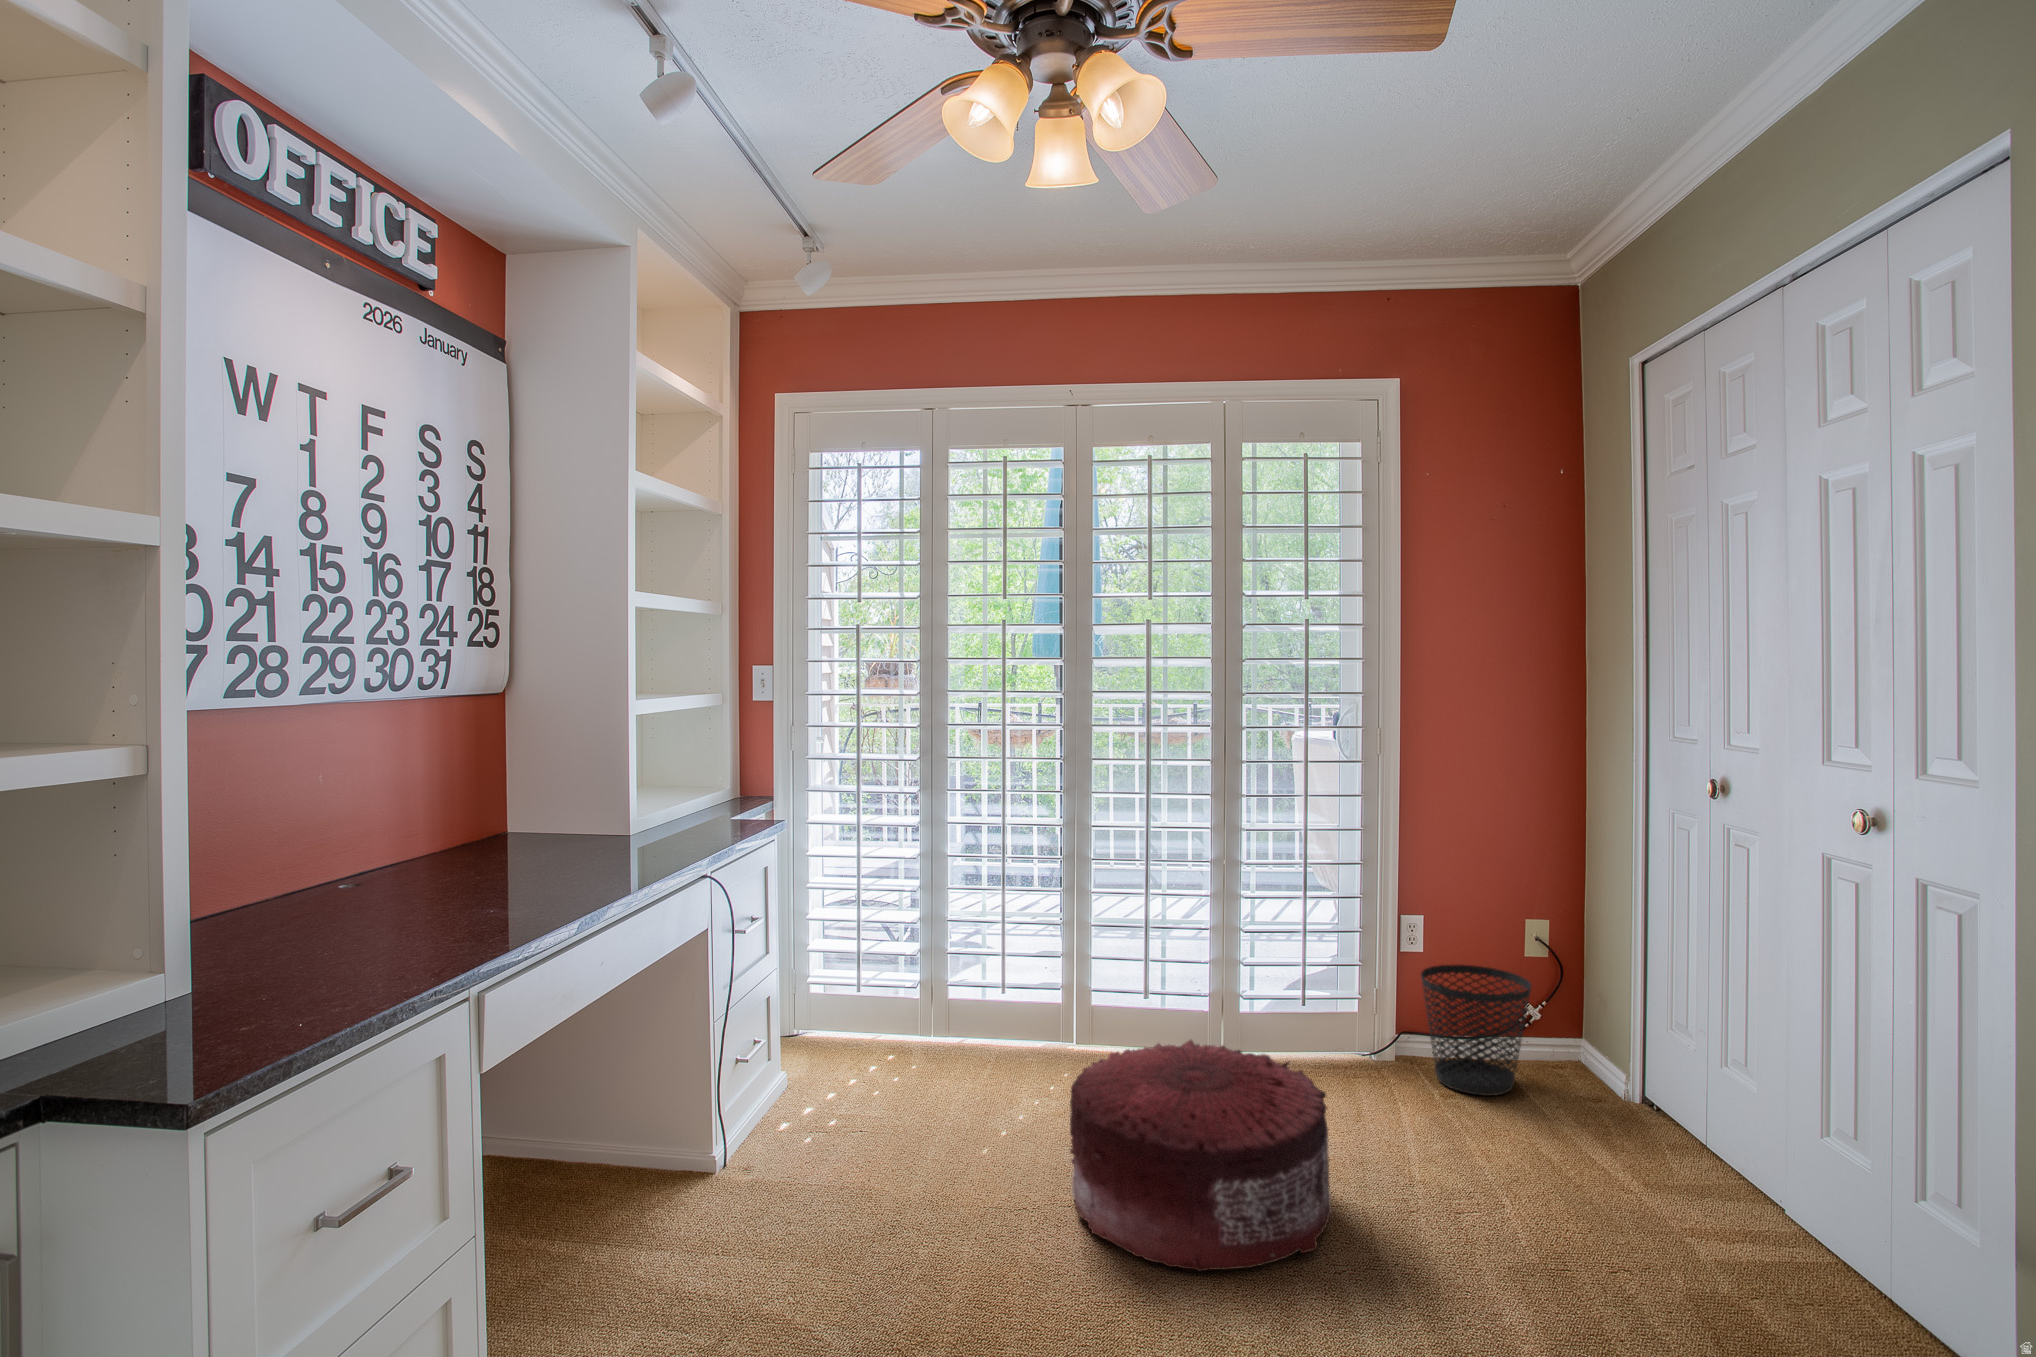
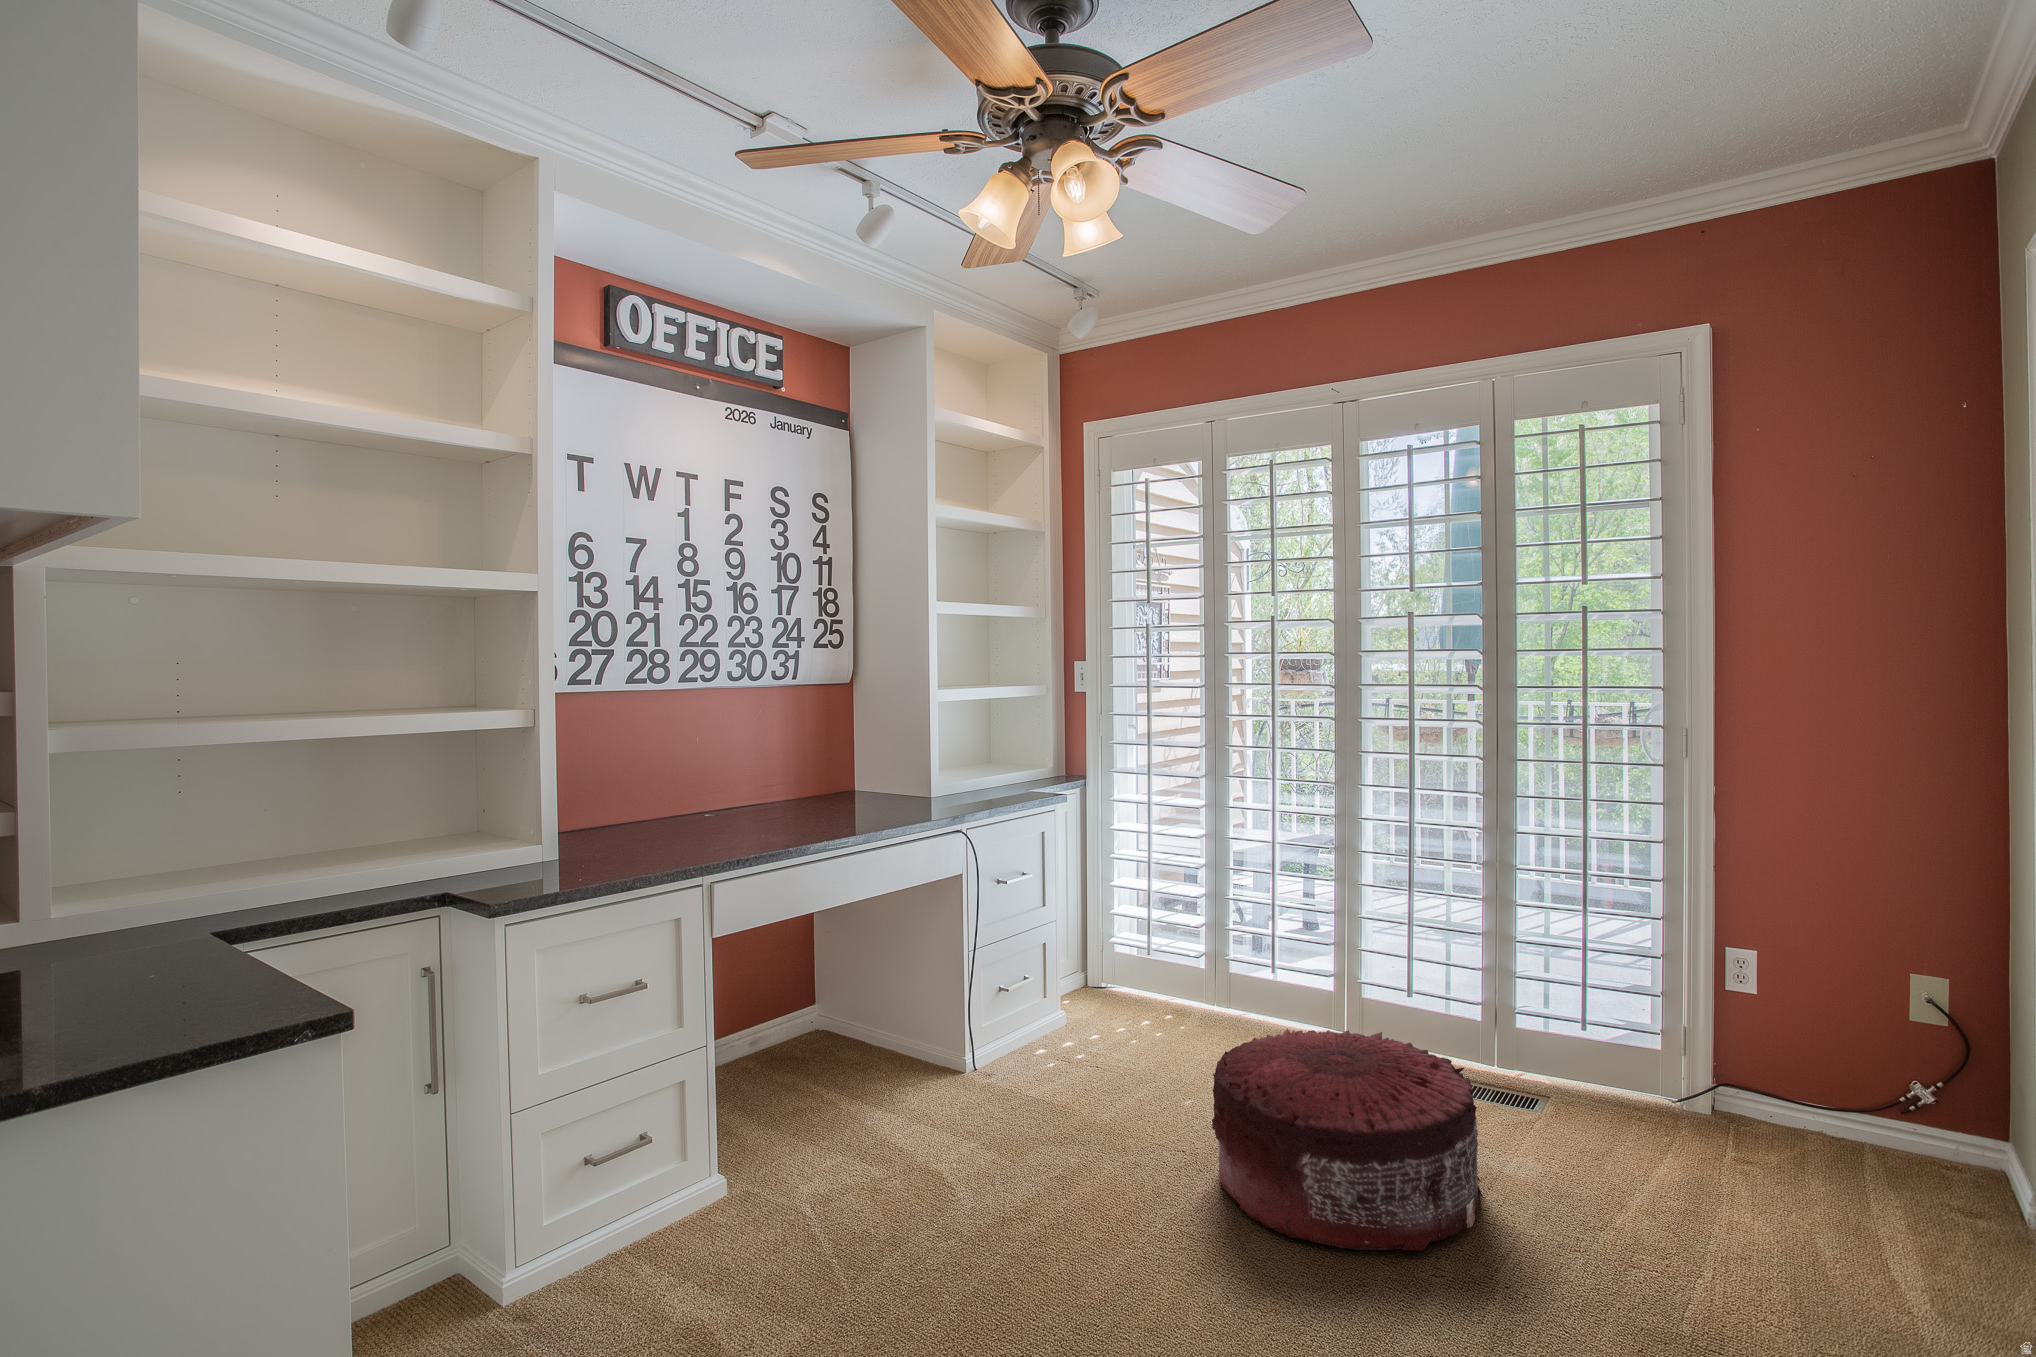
wastebasket: present [1421,965,1531,1096] -> none [1726,1010,1878,1173]

